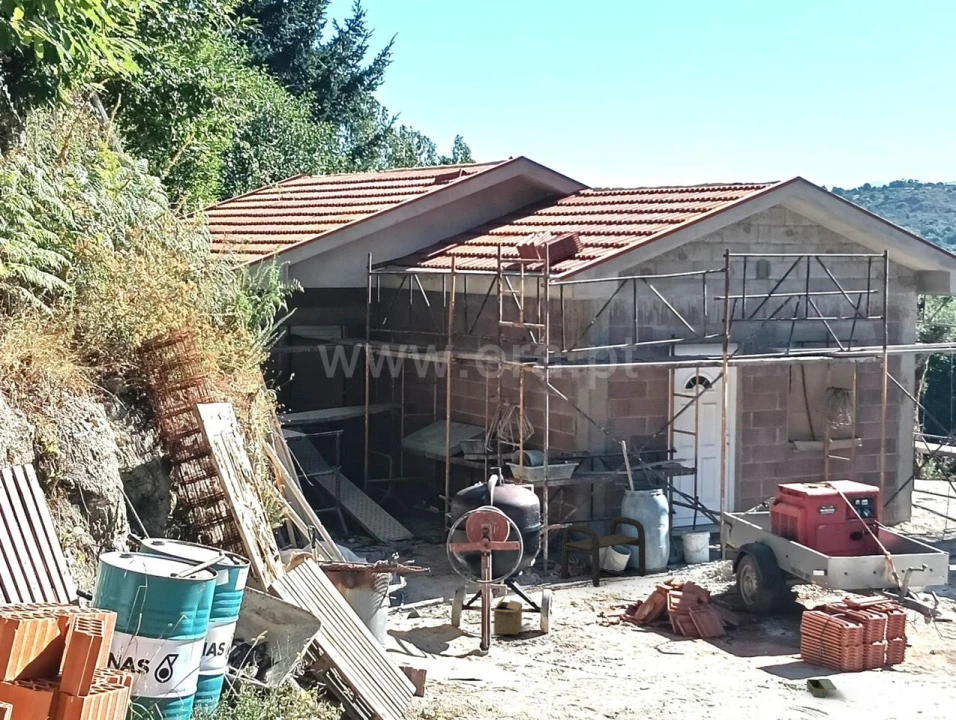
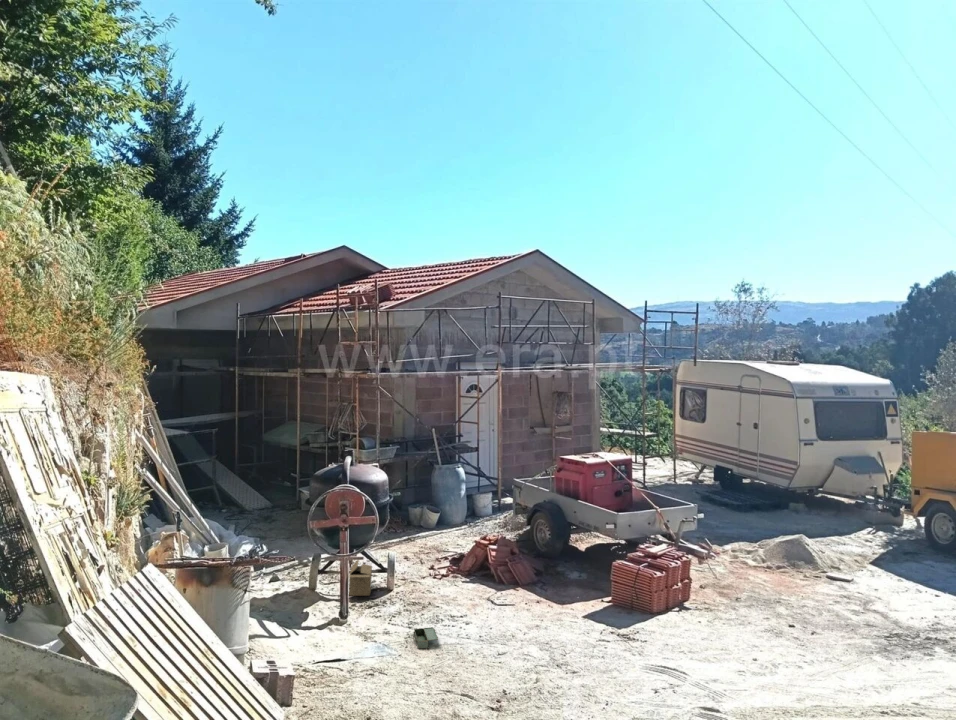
bench: present [561,517,646,586] -> none [391,485,453,540]
toolbox: present [807,679,837,697] -> present [413,627,438,649]

